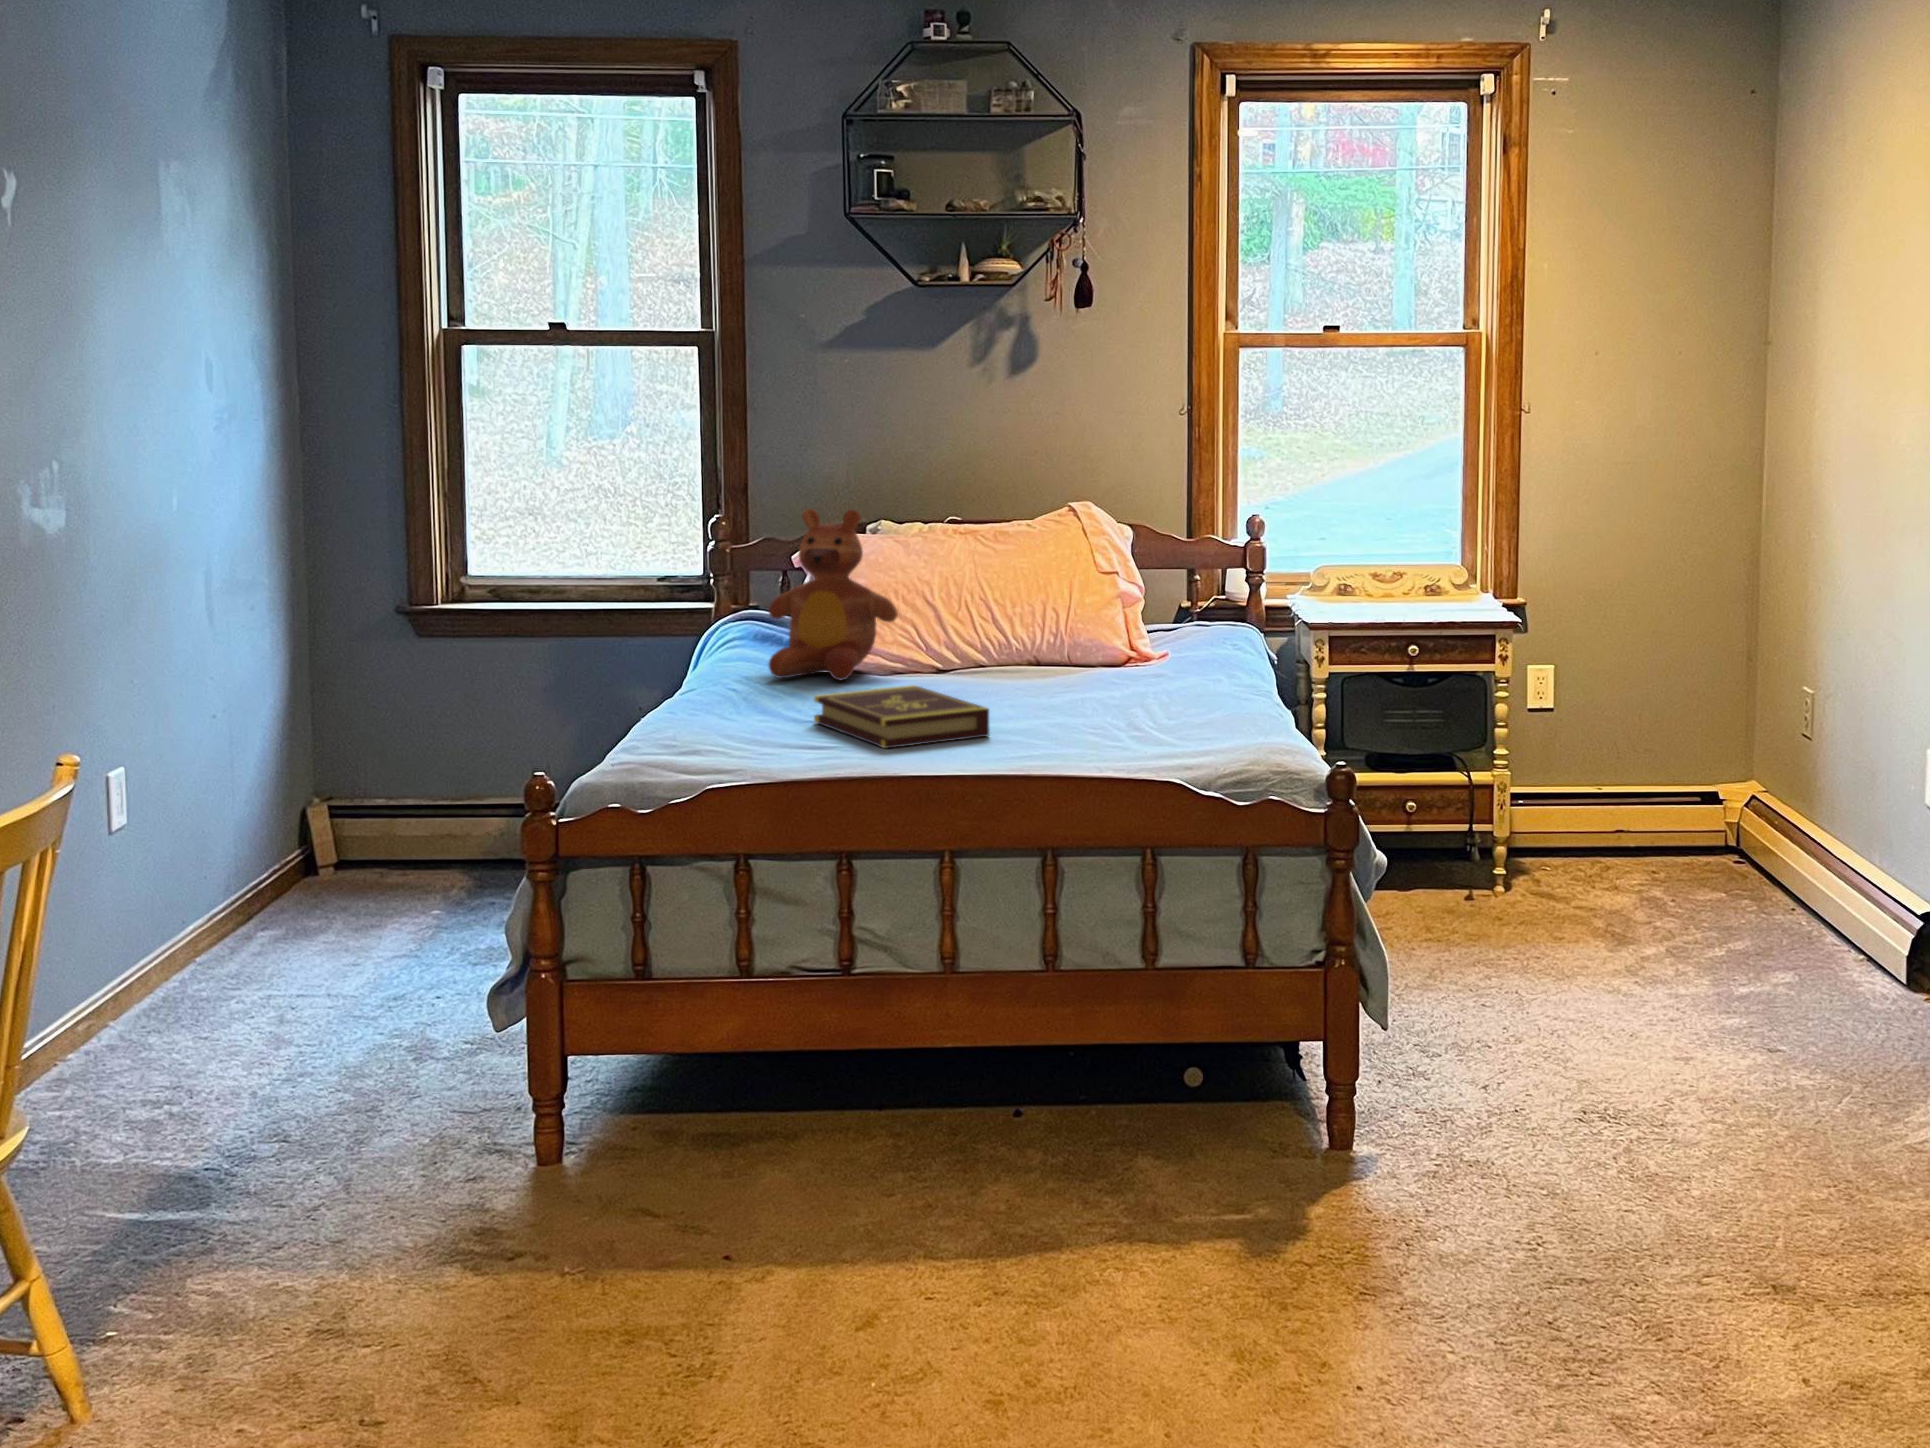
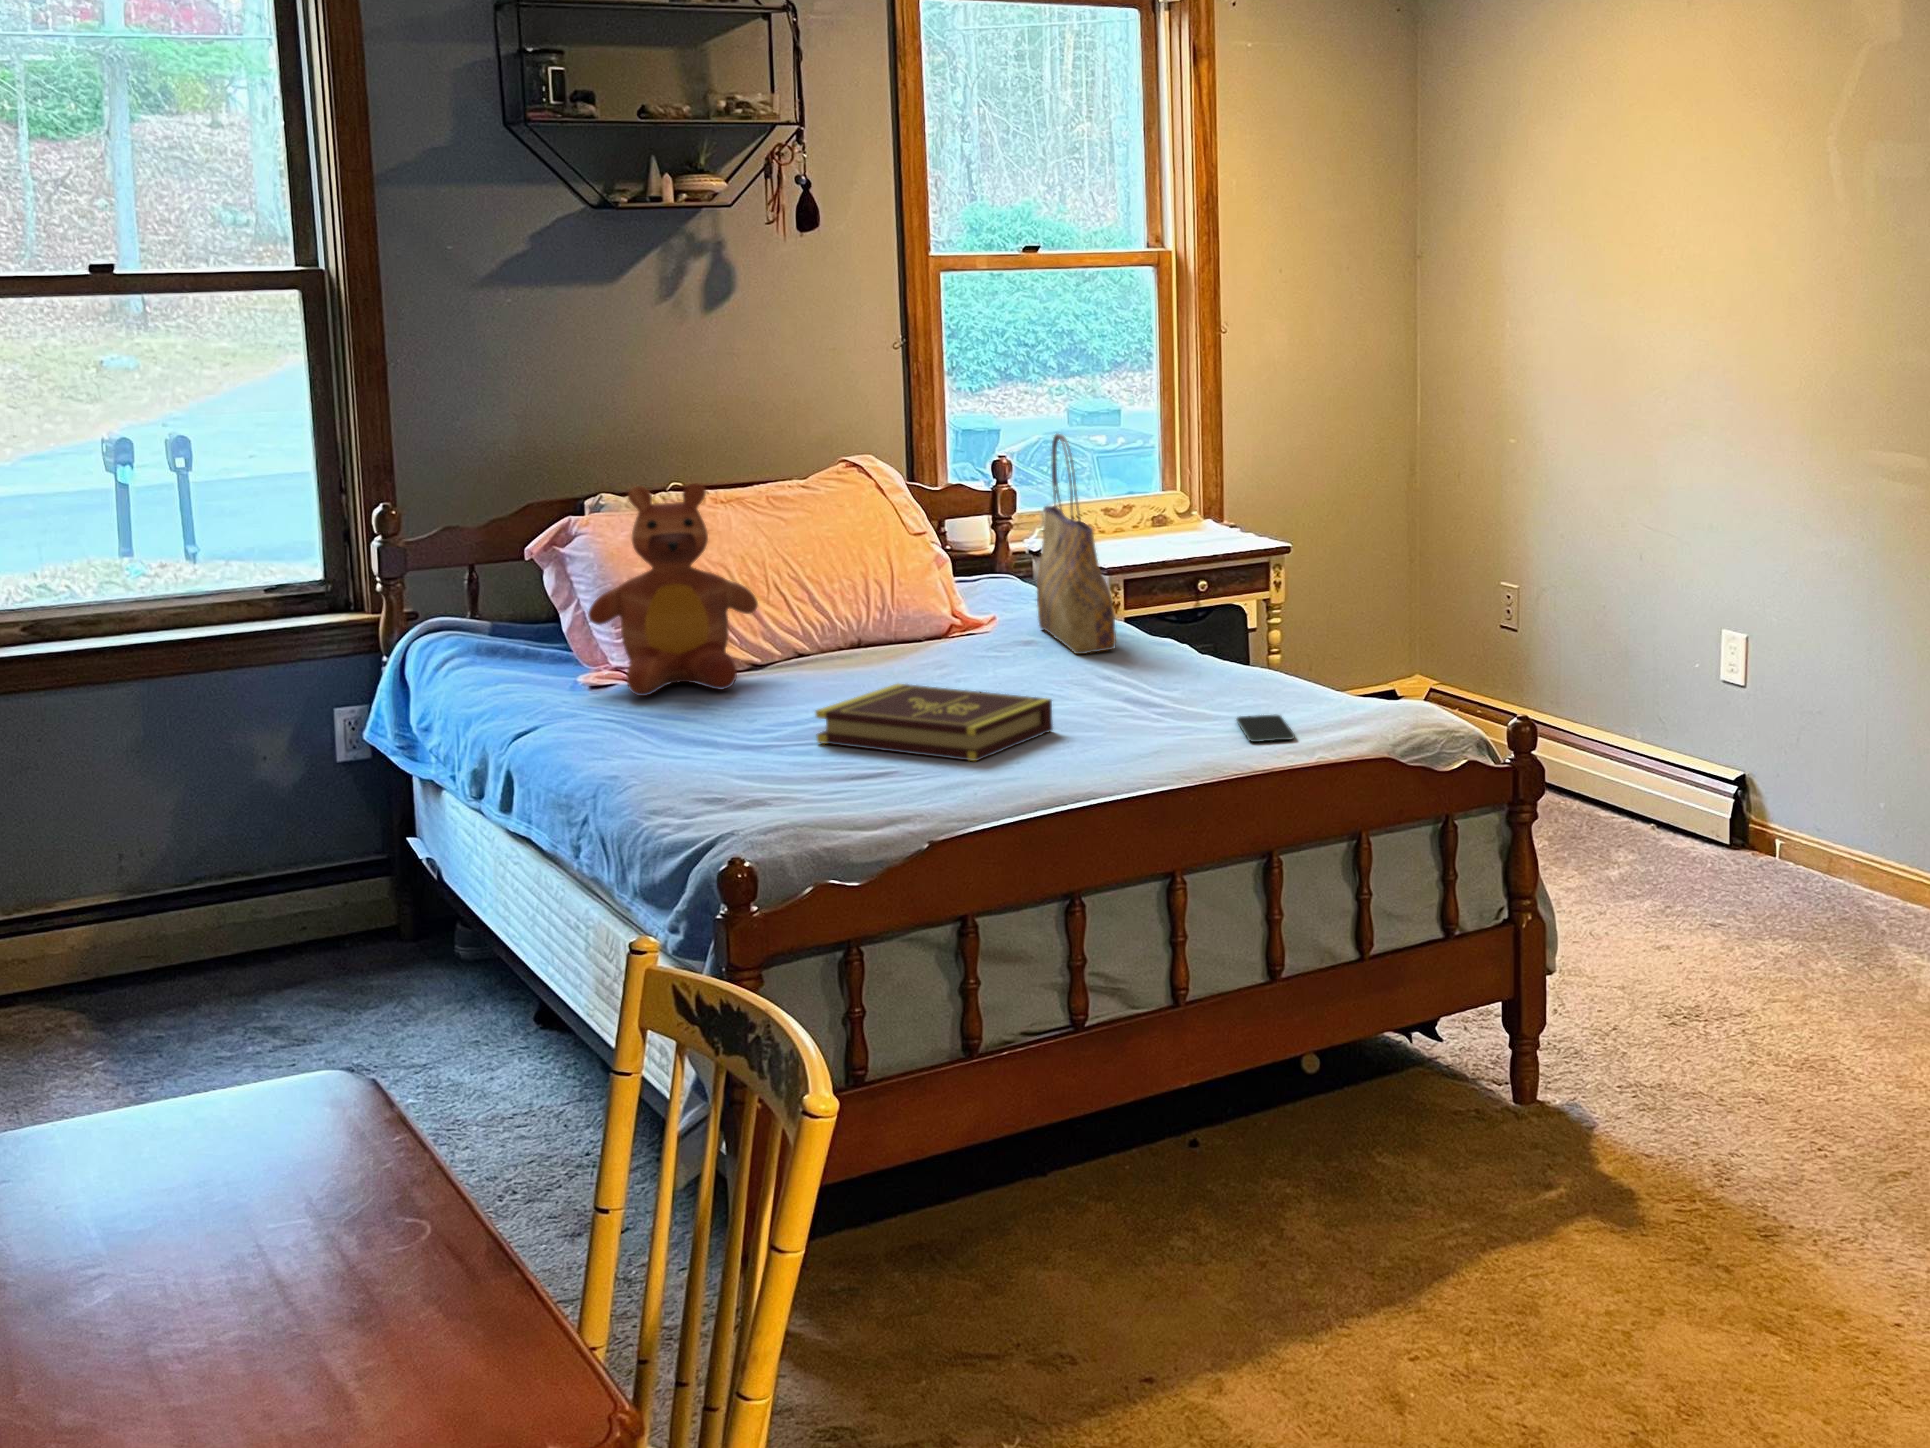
tote bag: none [1141,489,1204,687] -> present [1037,434,1116,654]
smartphone: none [1107,744,1173,766] -> present [1237,715,1295,742]

